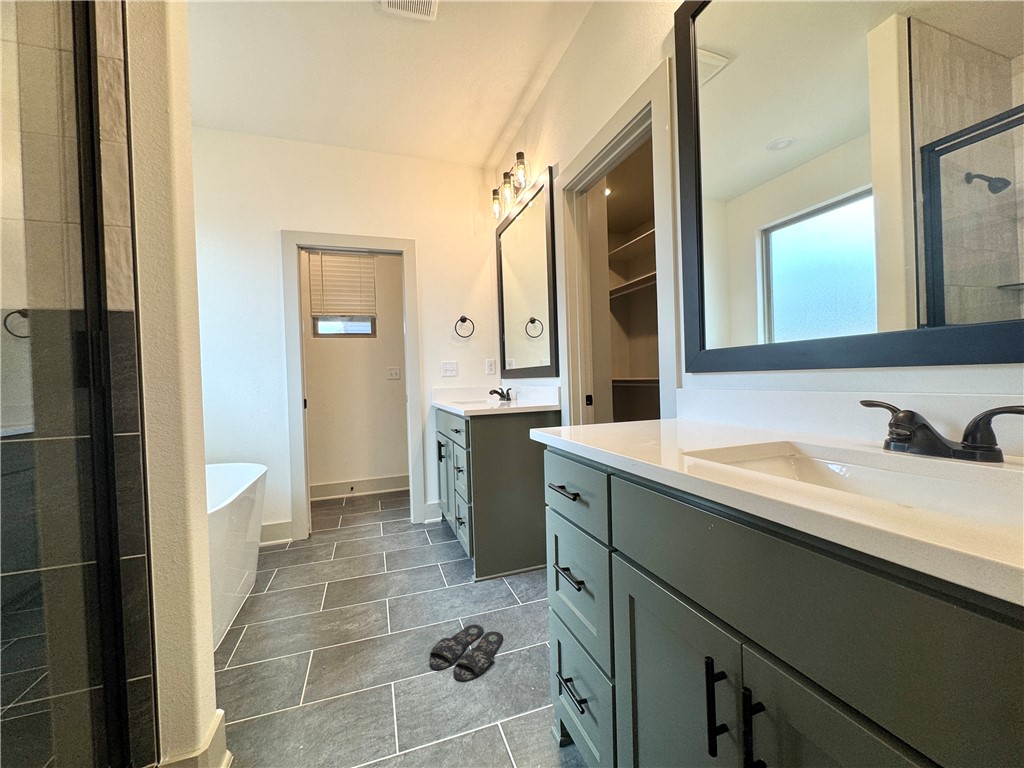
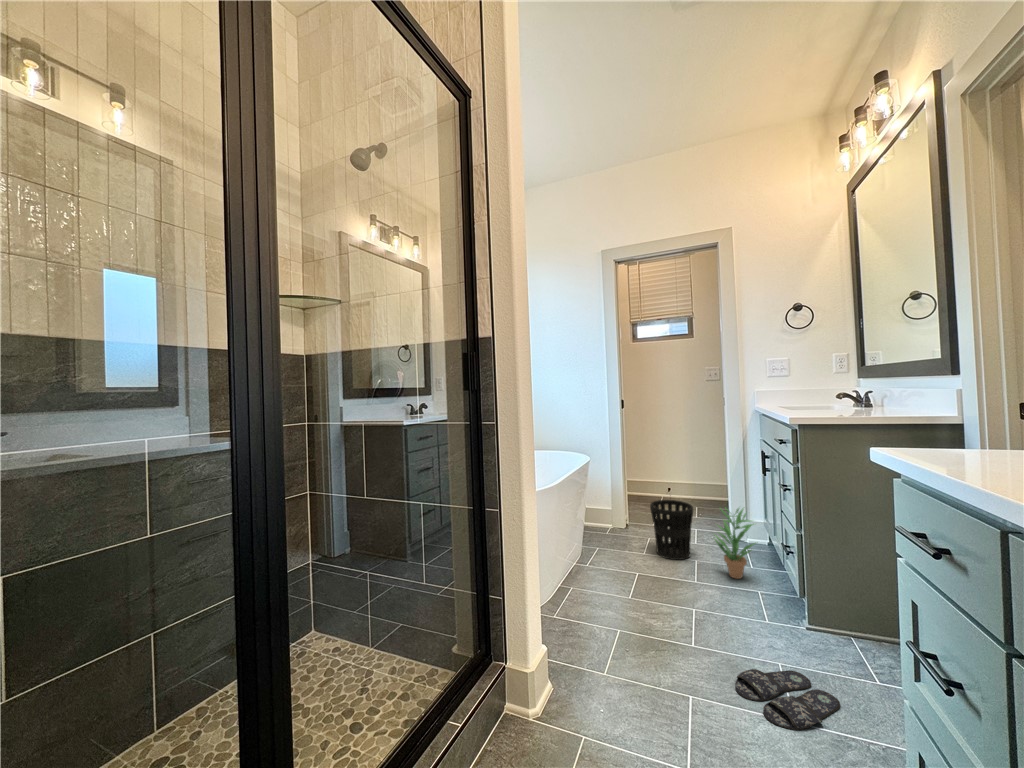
potted plant: none [400,492,438,560] -> present [715,508,755,579]
wastebasket: none [338,498,381,560] -> present [650,500,693,560]

